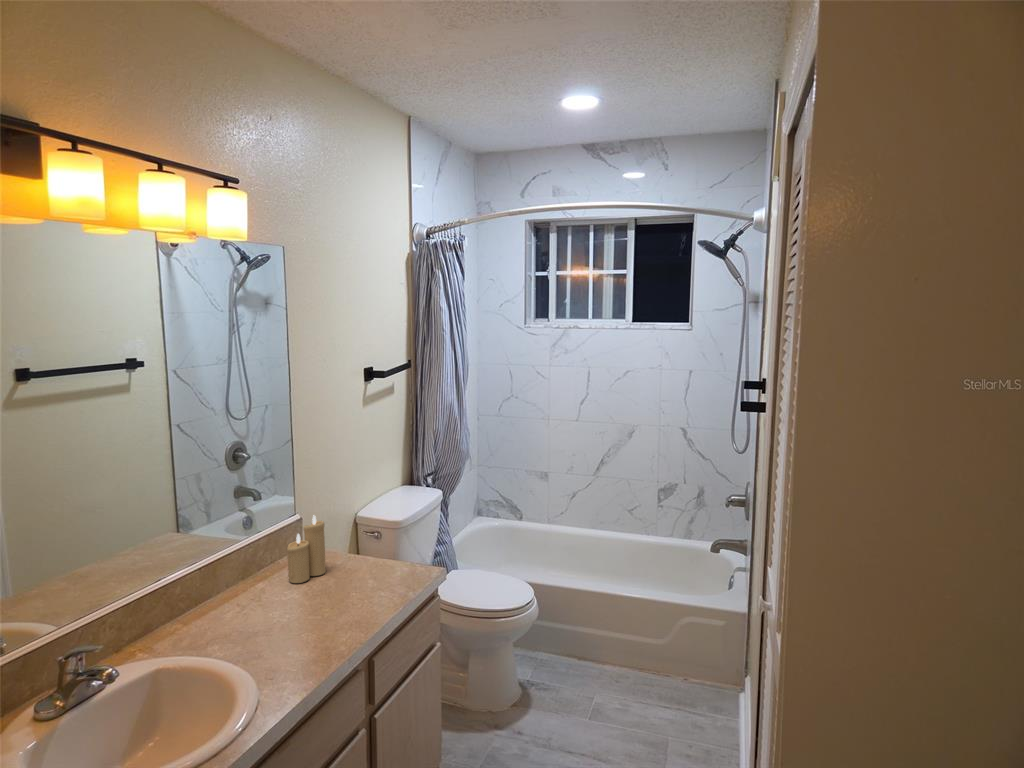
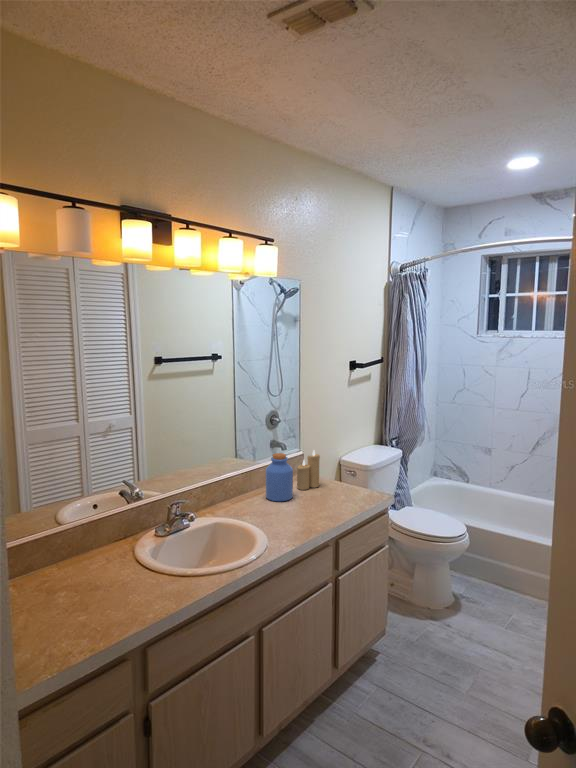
jar: none [231,530,283,614] -> present [266,453,293,501]

